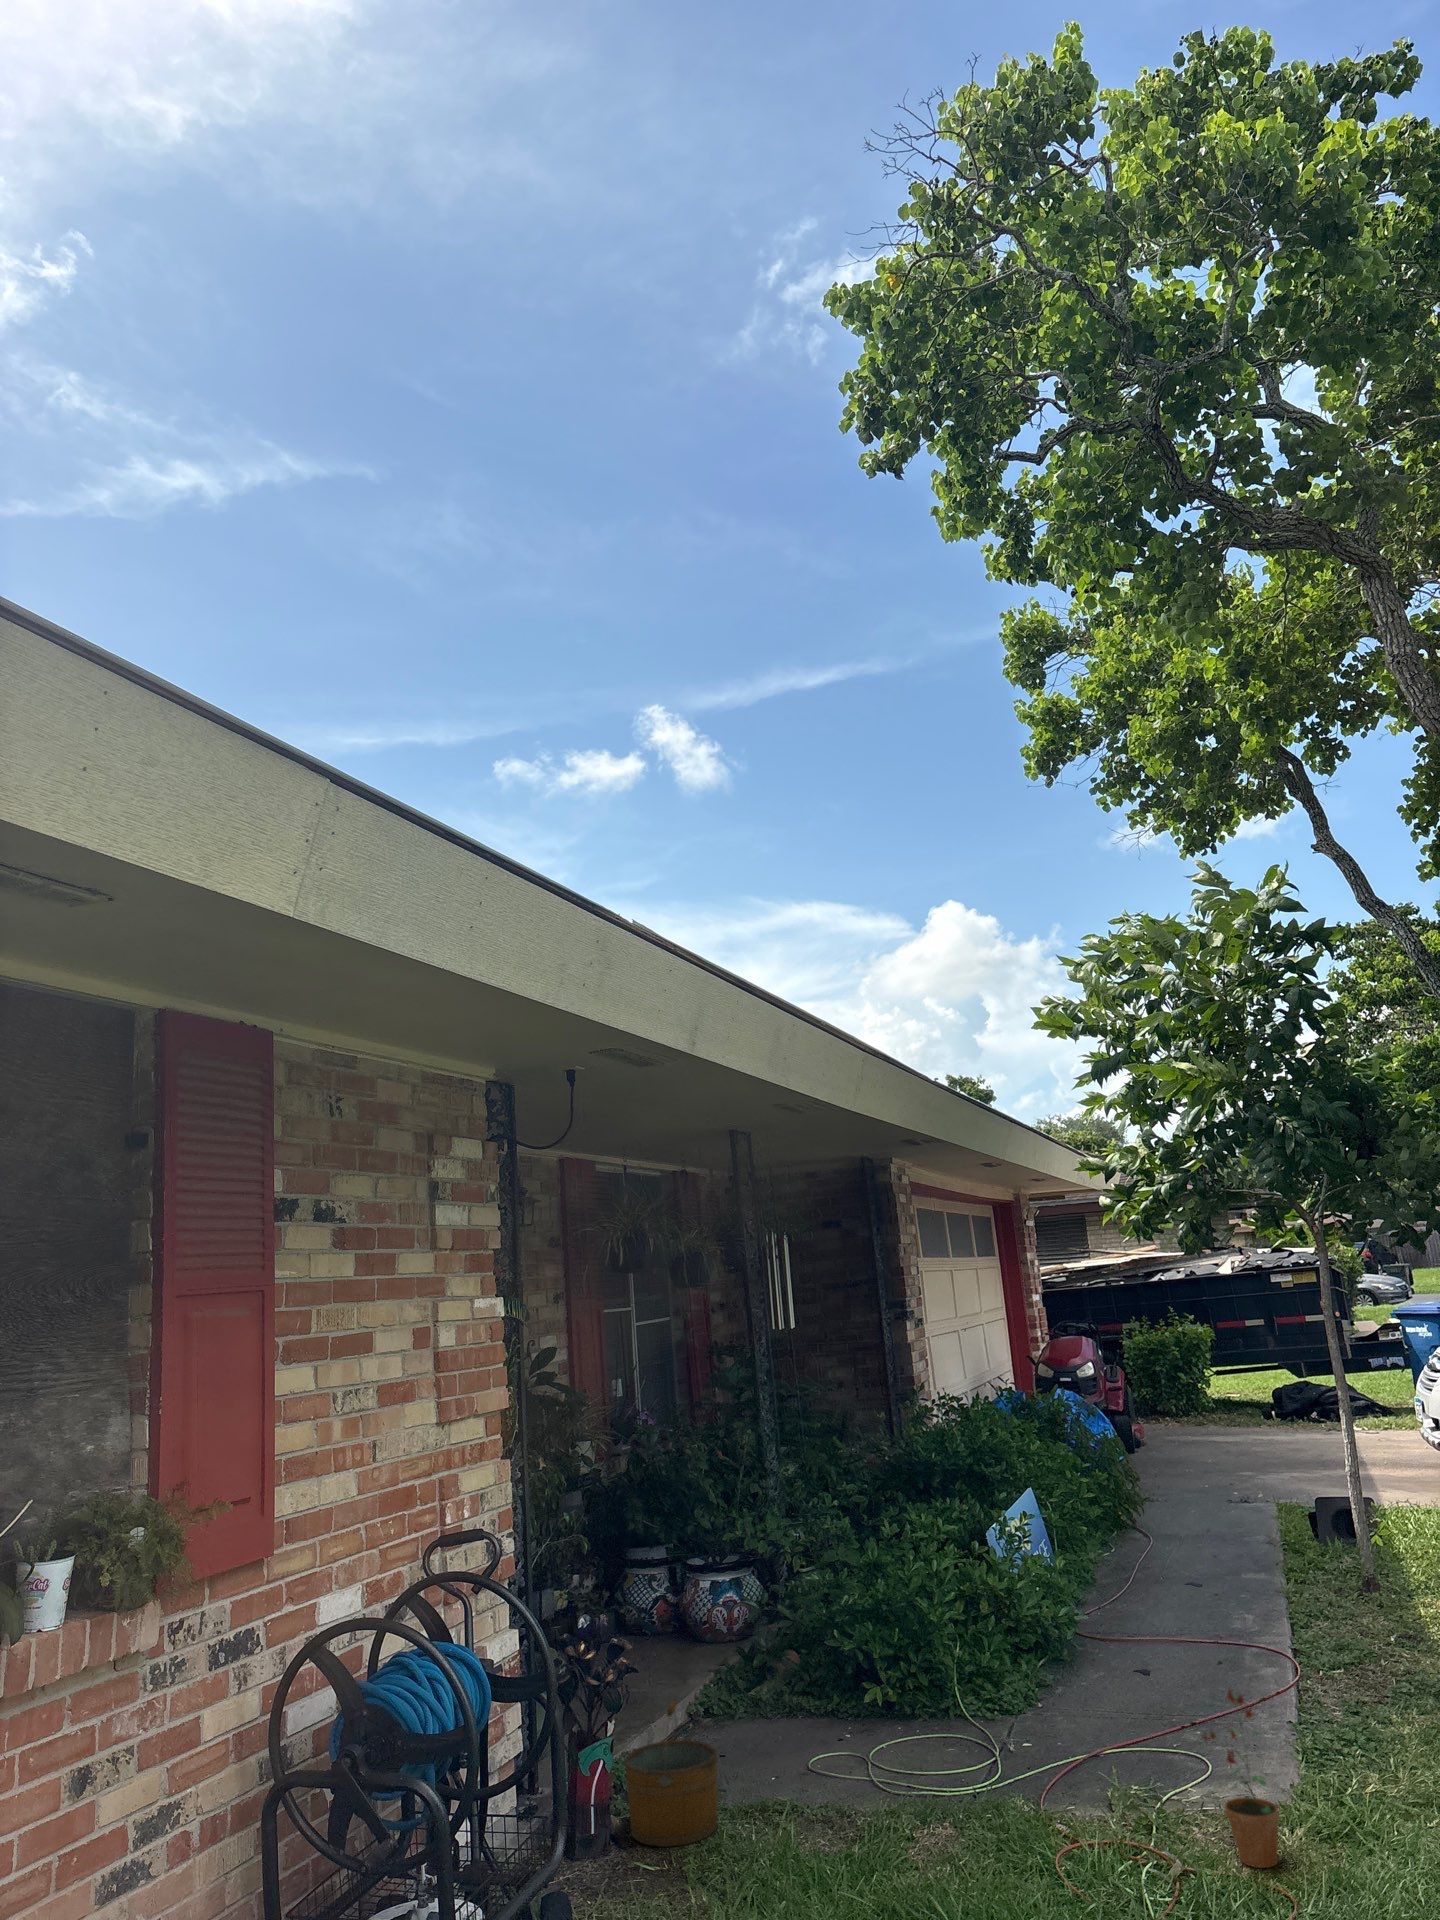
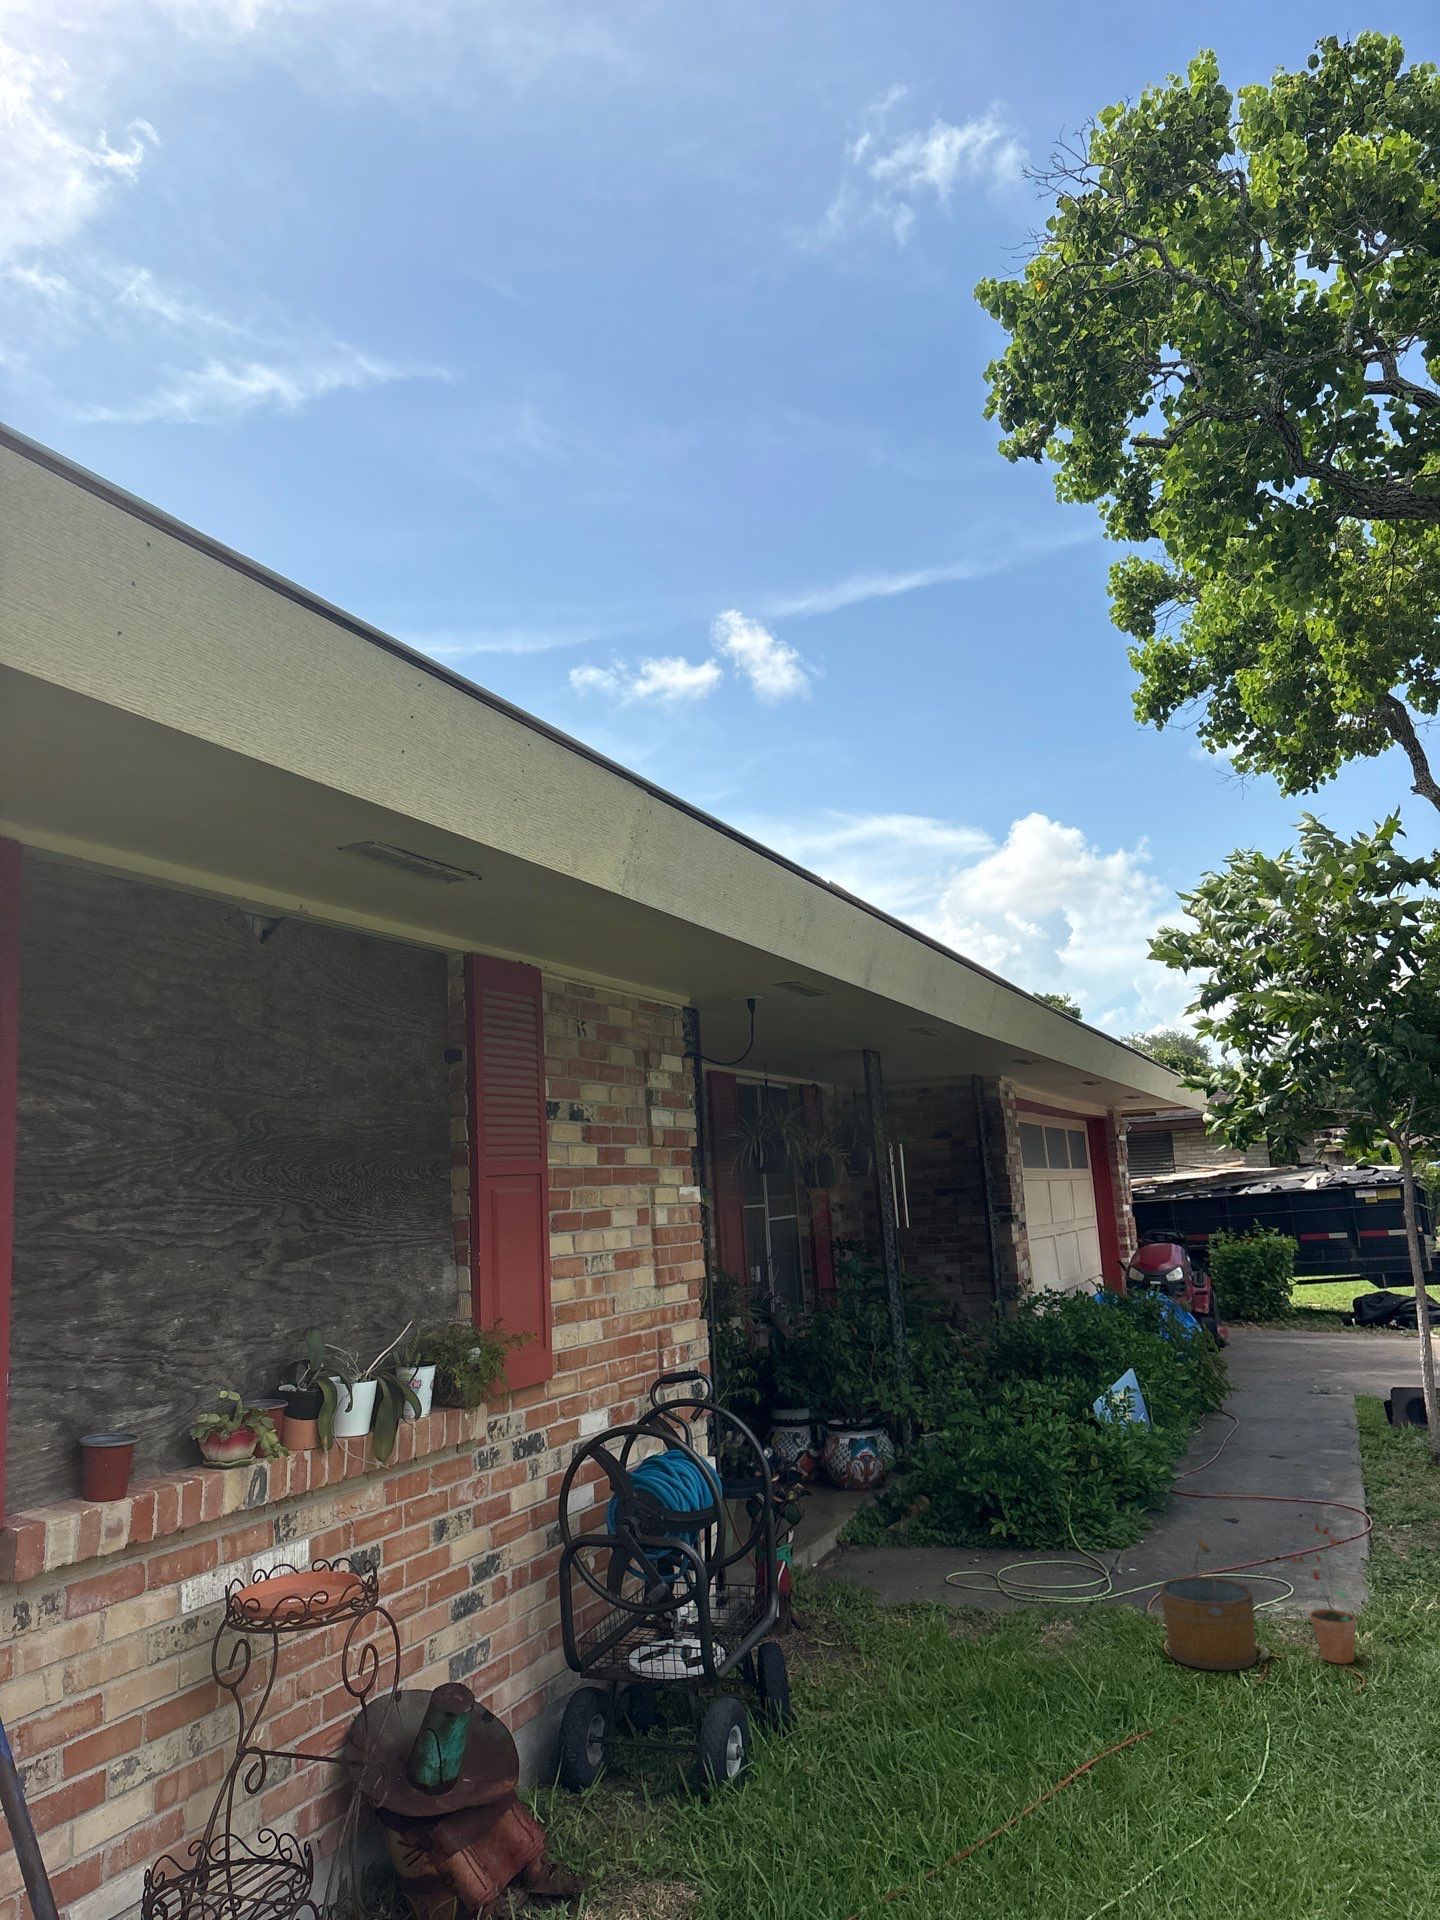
bucket: present [625,1699,718,1847] -> present [1160,1538,1257,1671]

